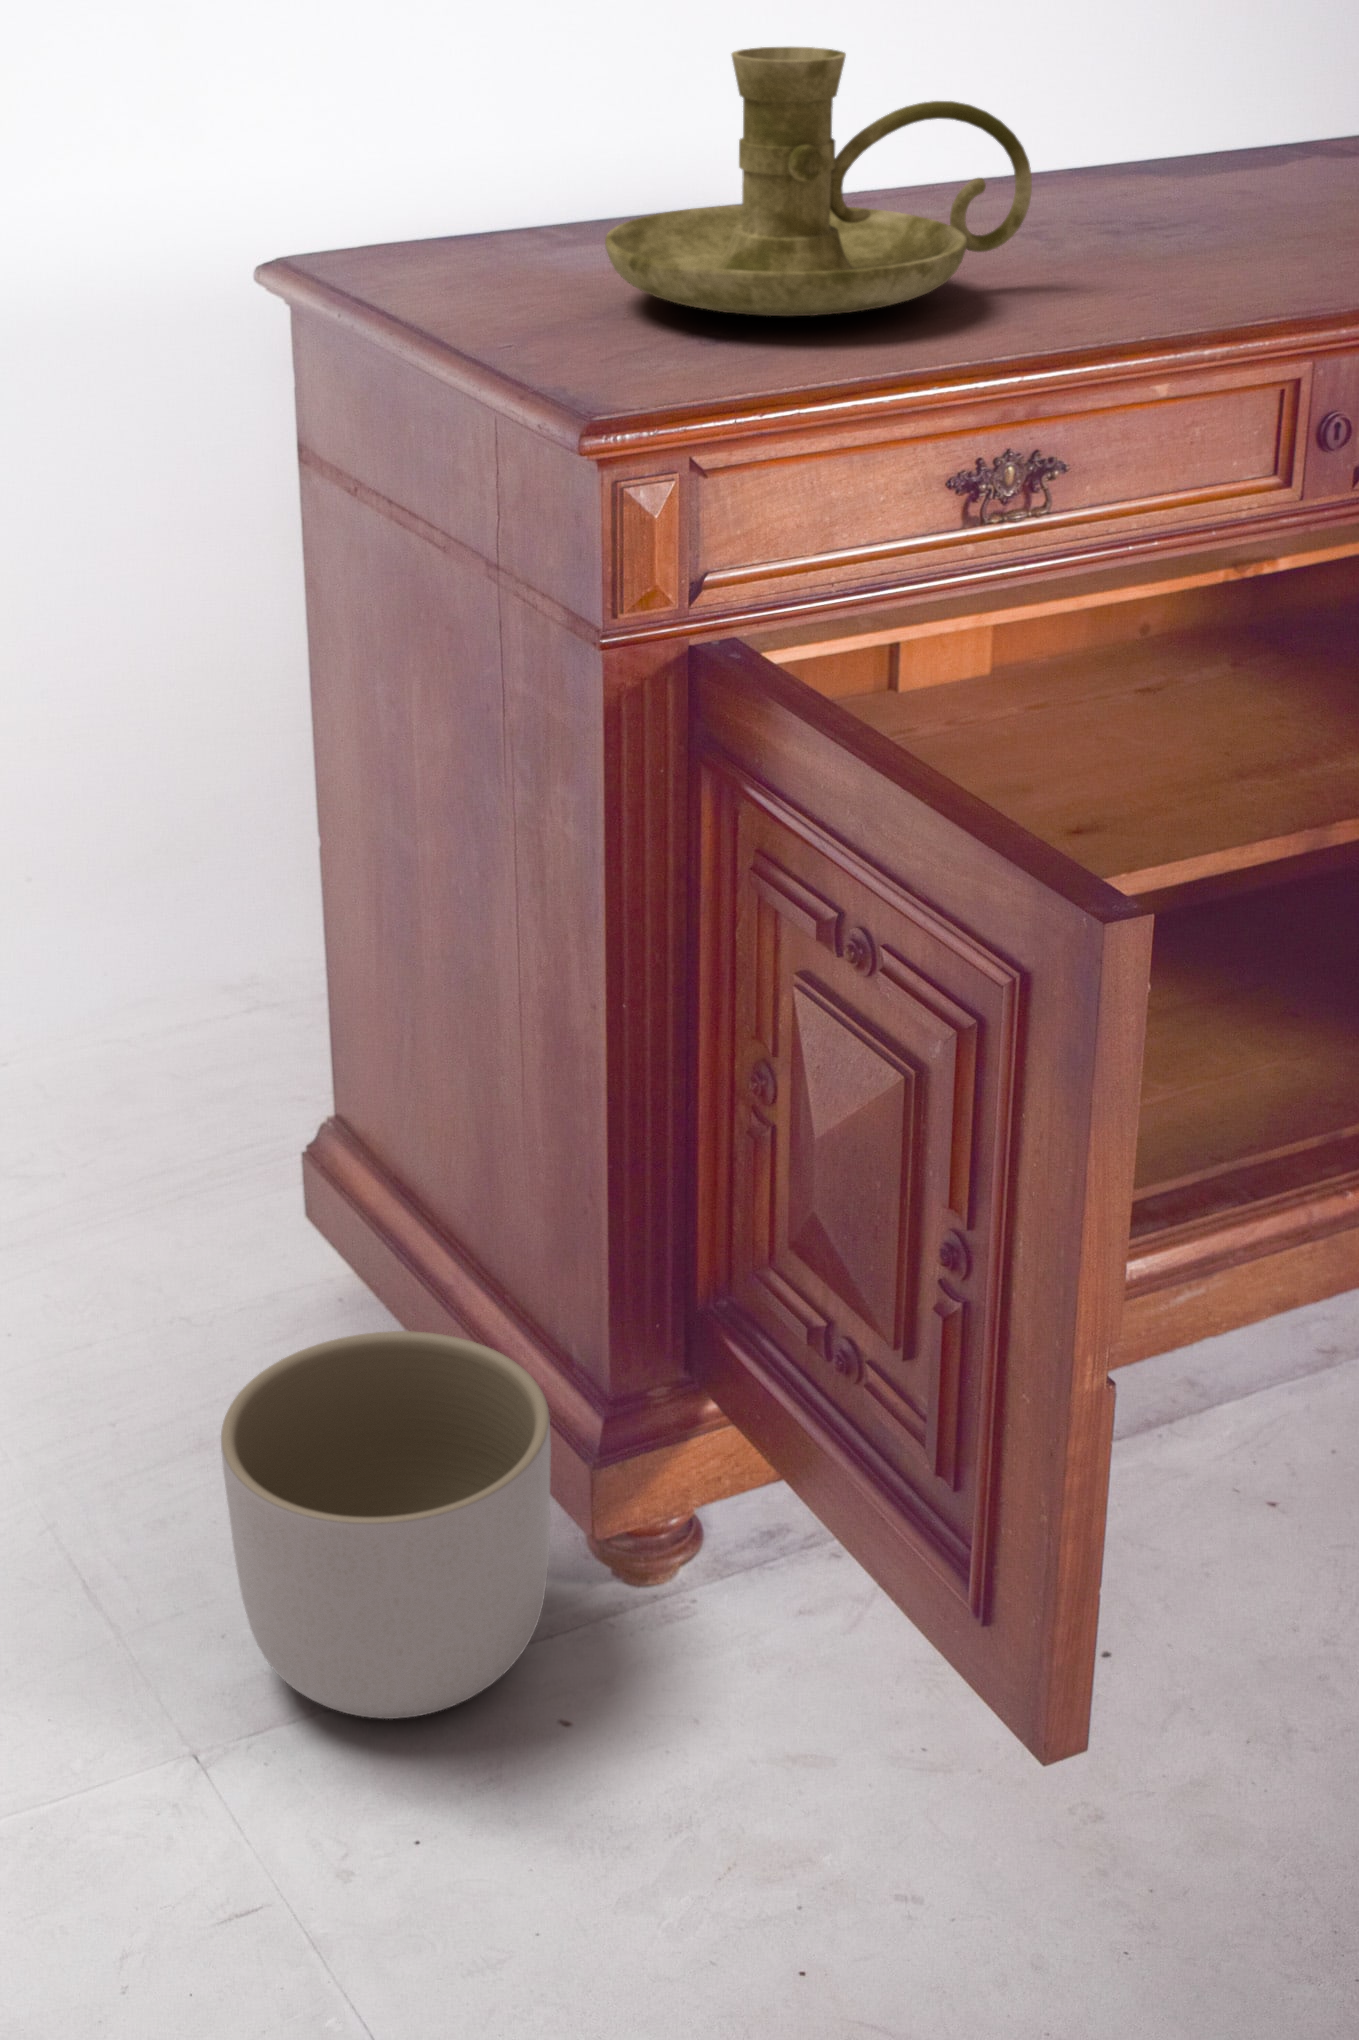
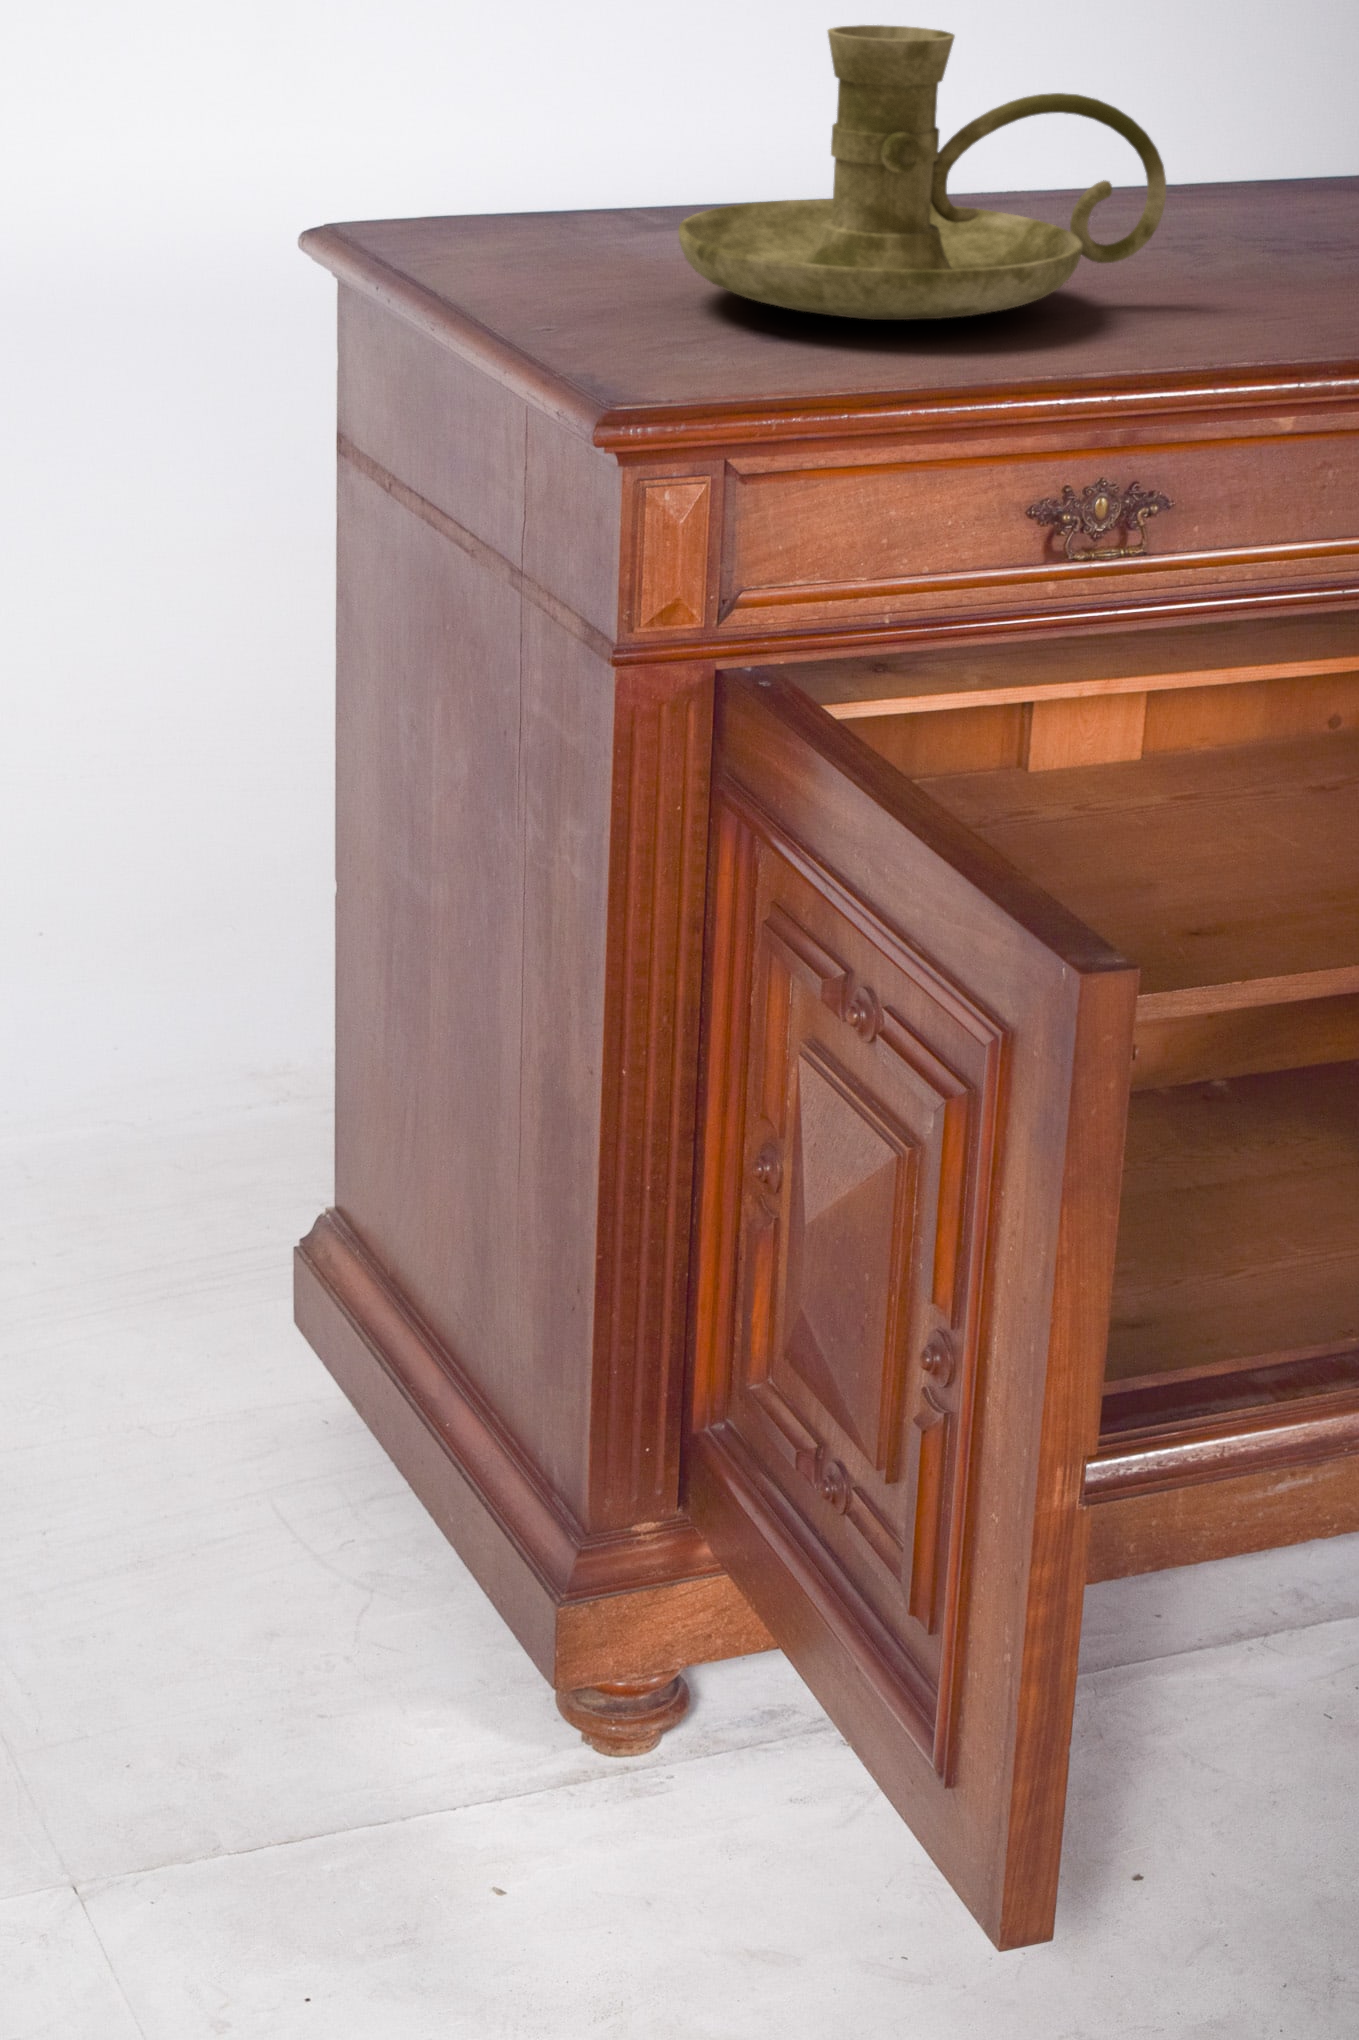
planter: present [221,1331,551,1719] -> none [140,1432,513,1871]

